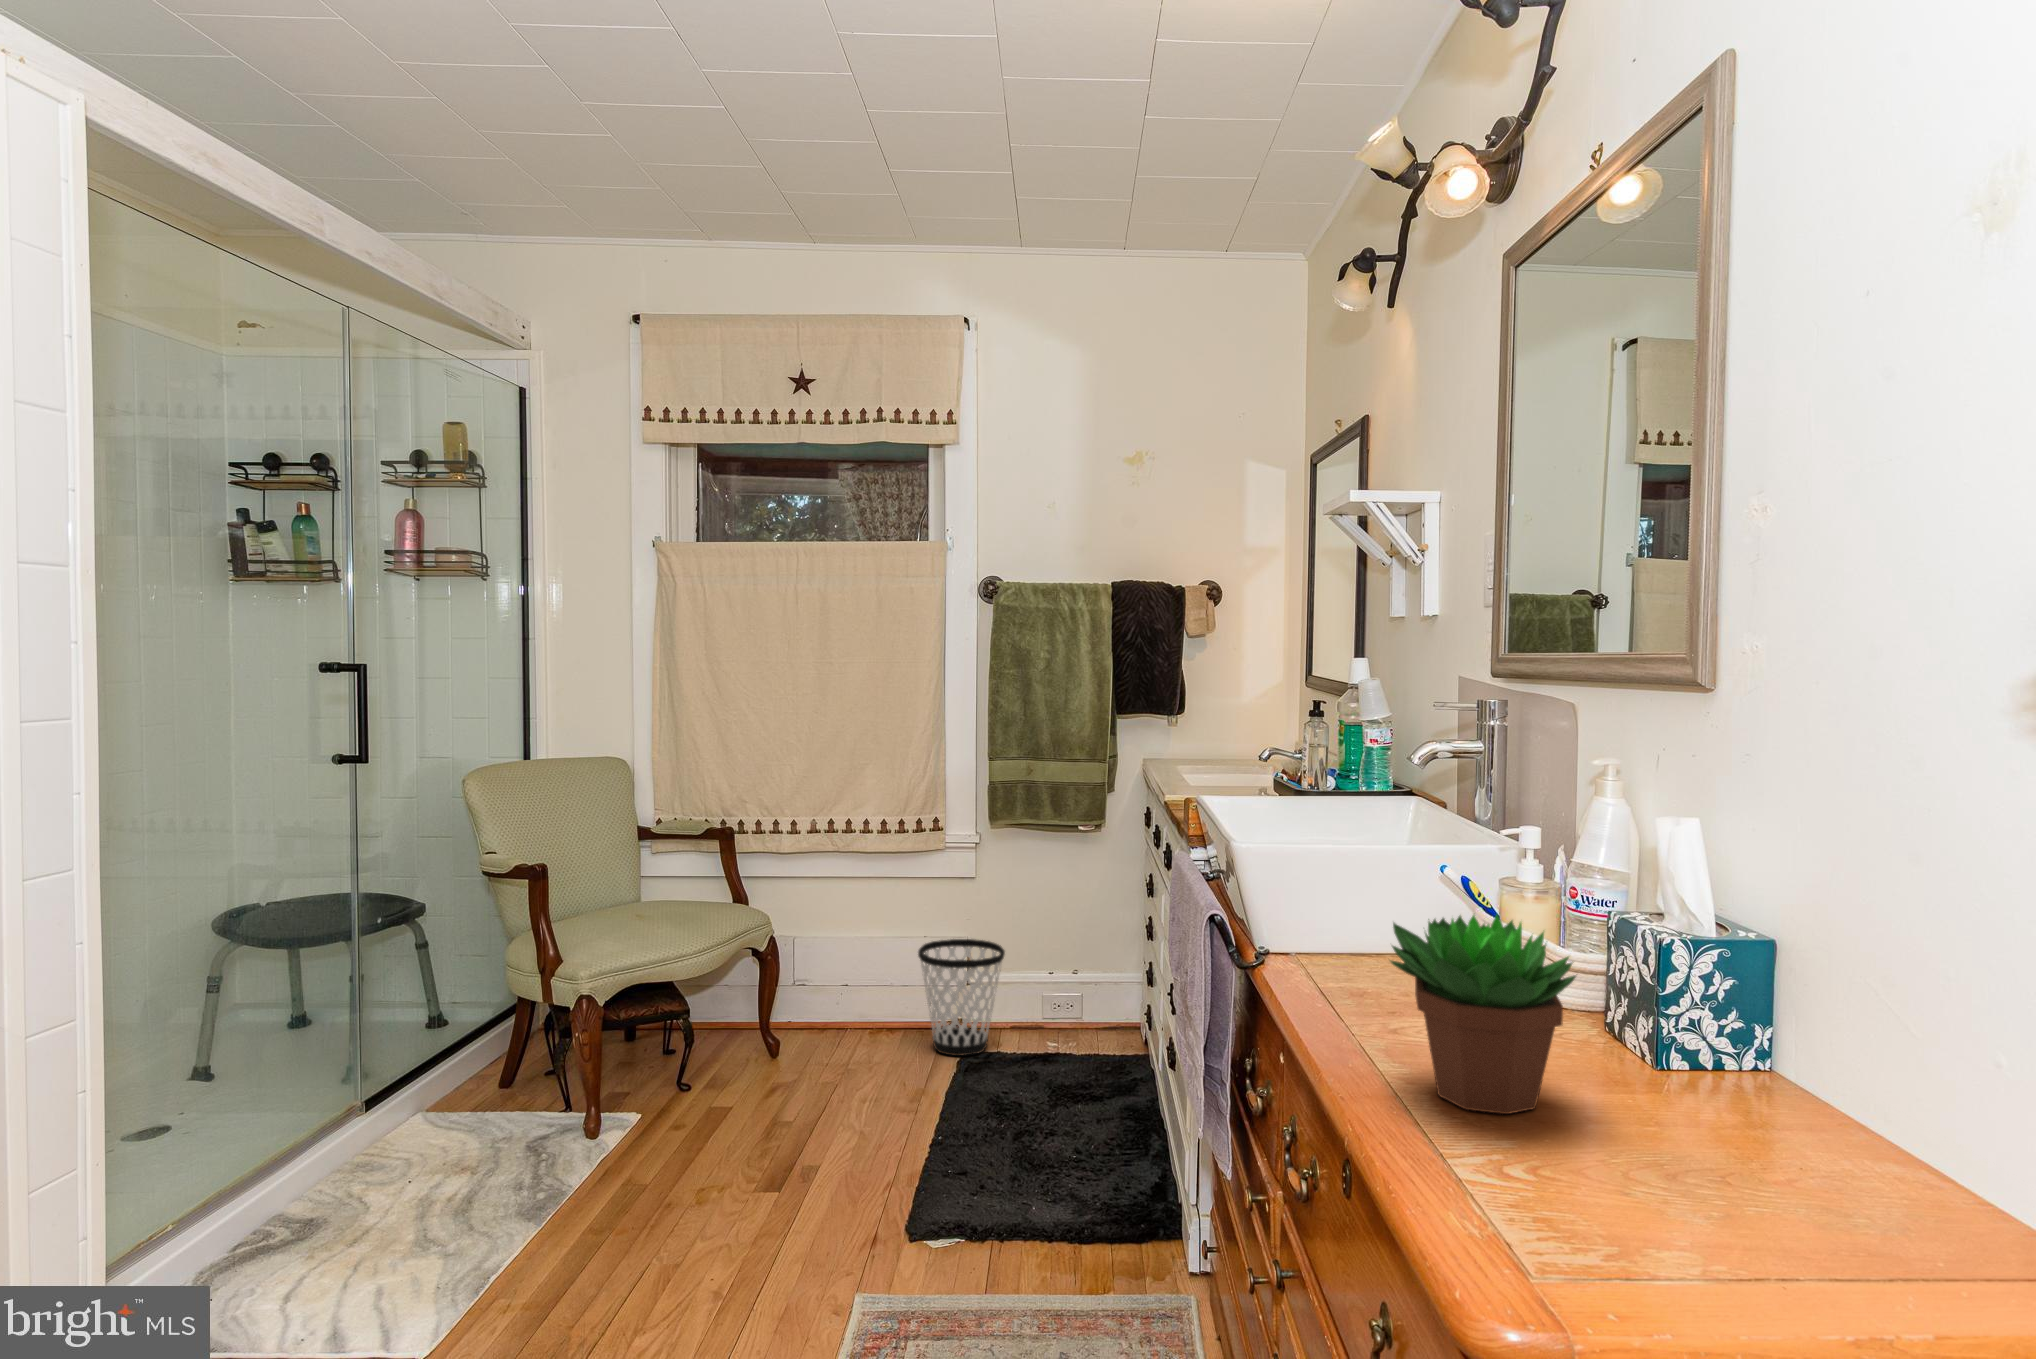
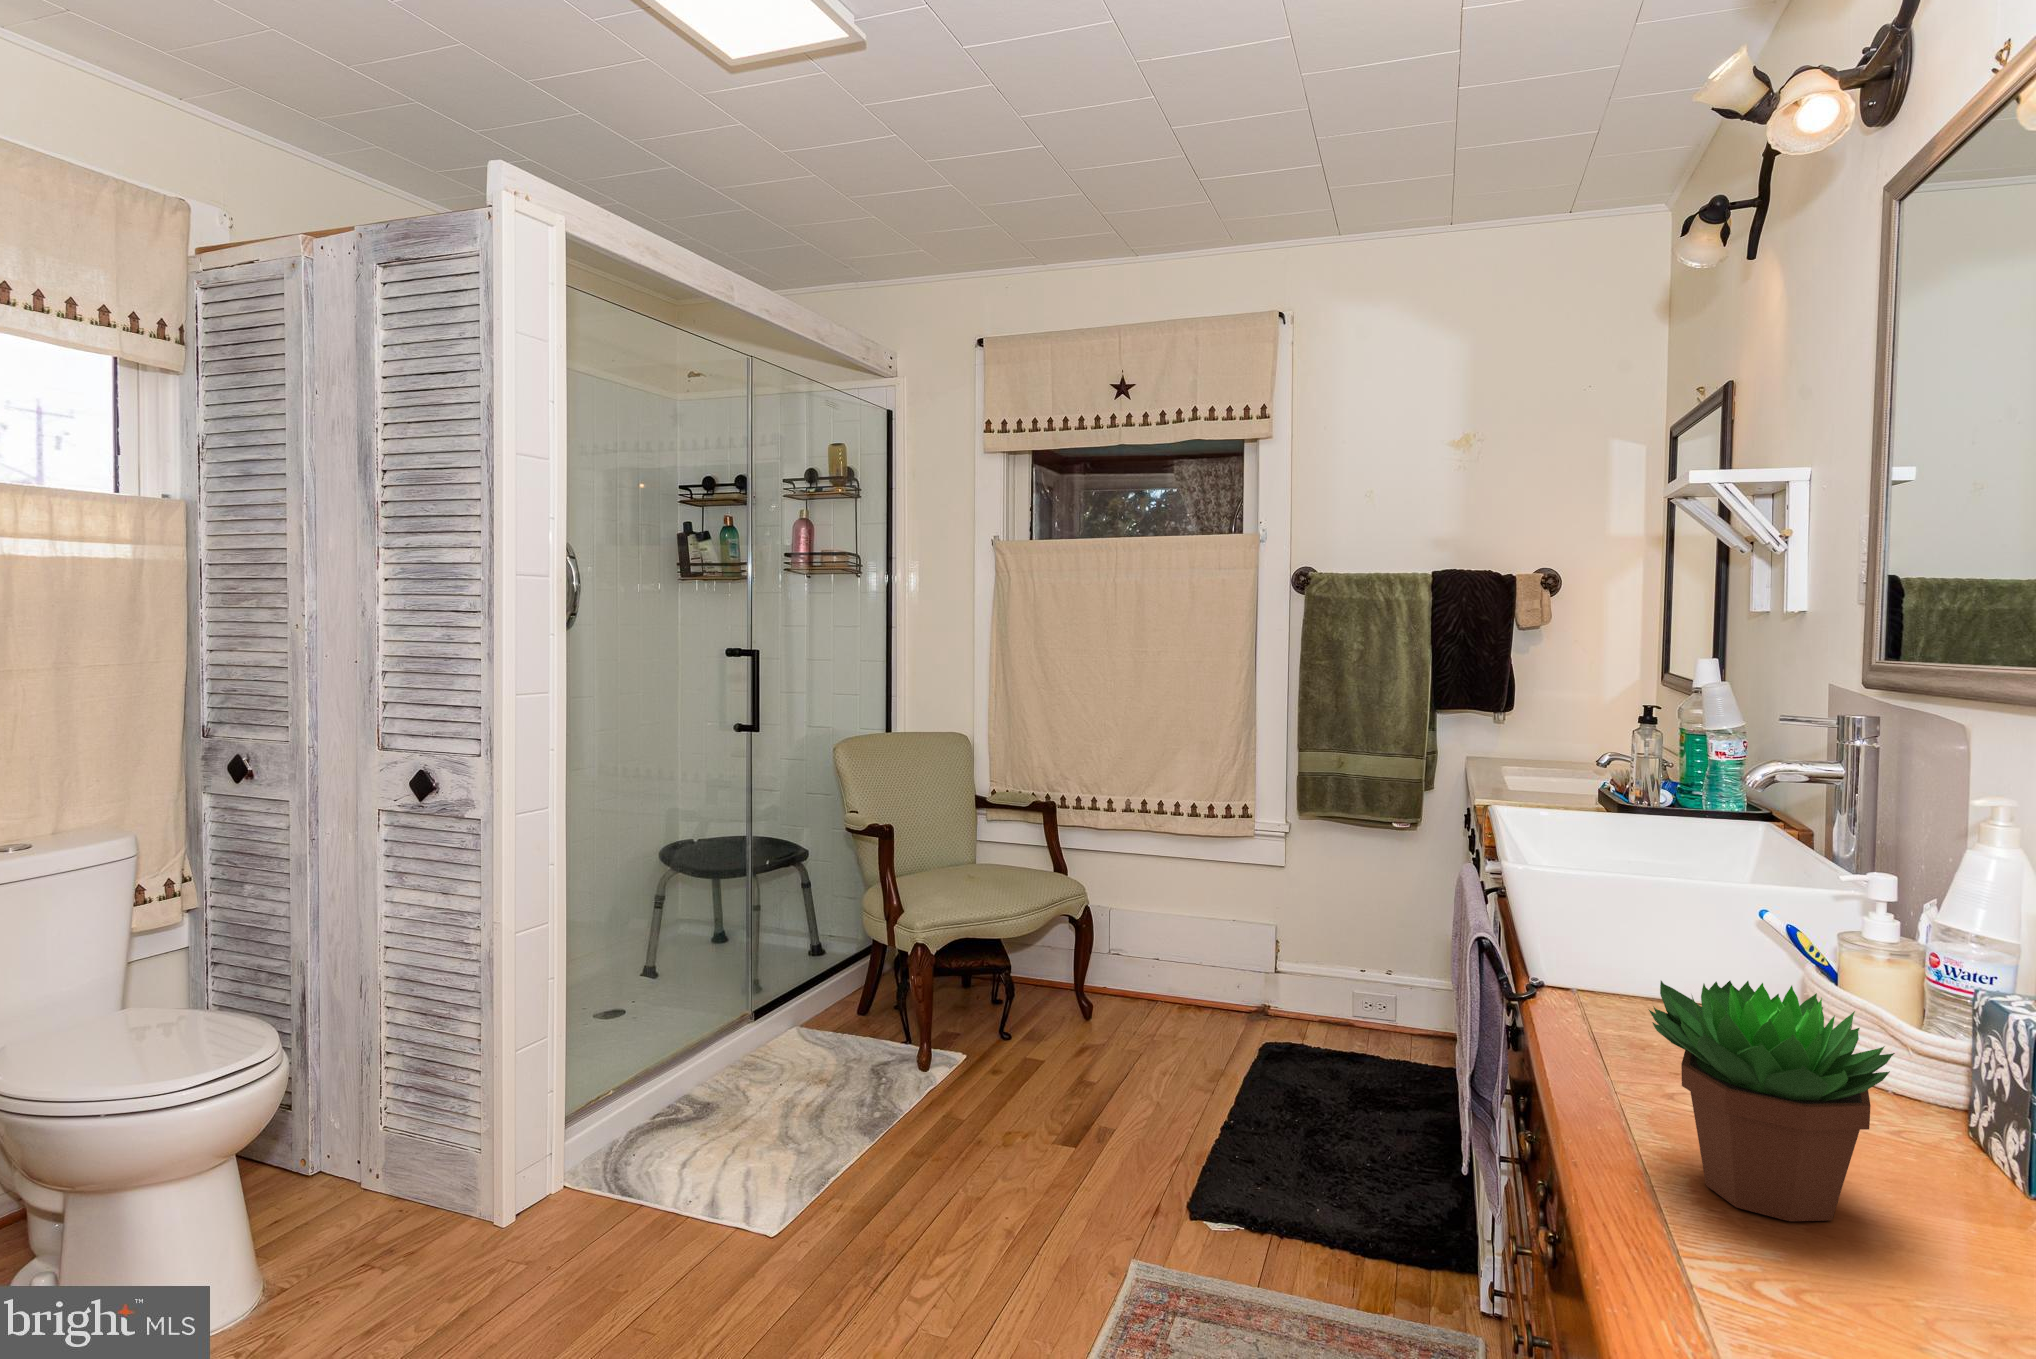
wastebasket: present [918,939,1005,1056] -> none [1224,926,1312,1043]

